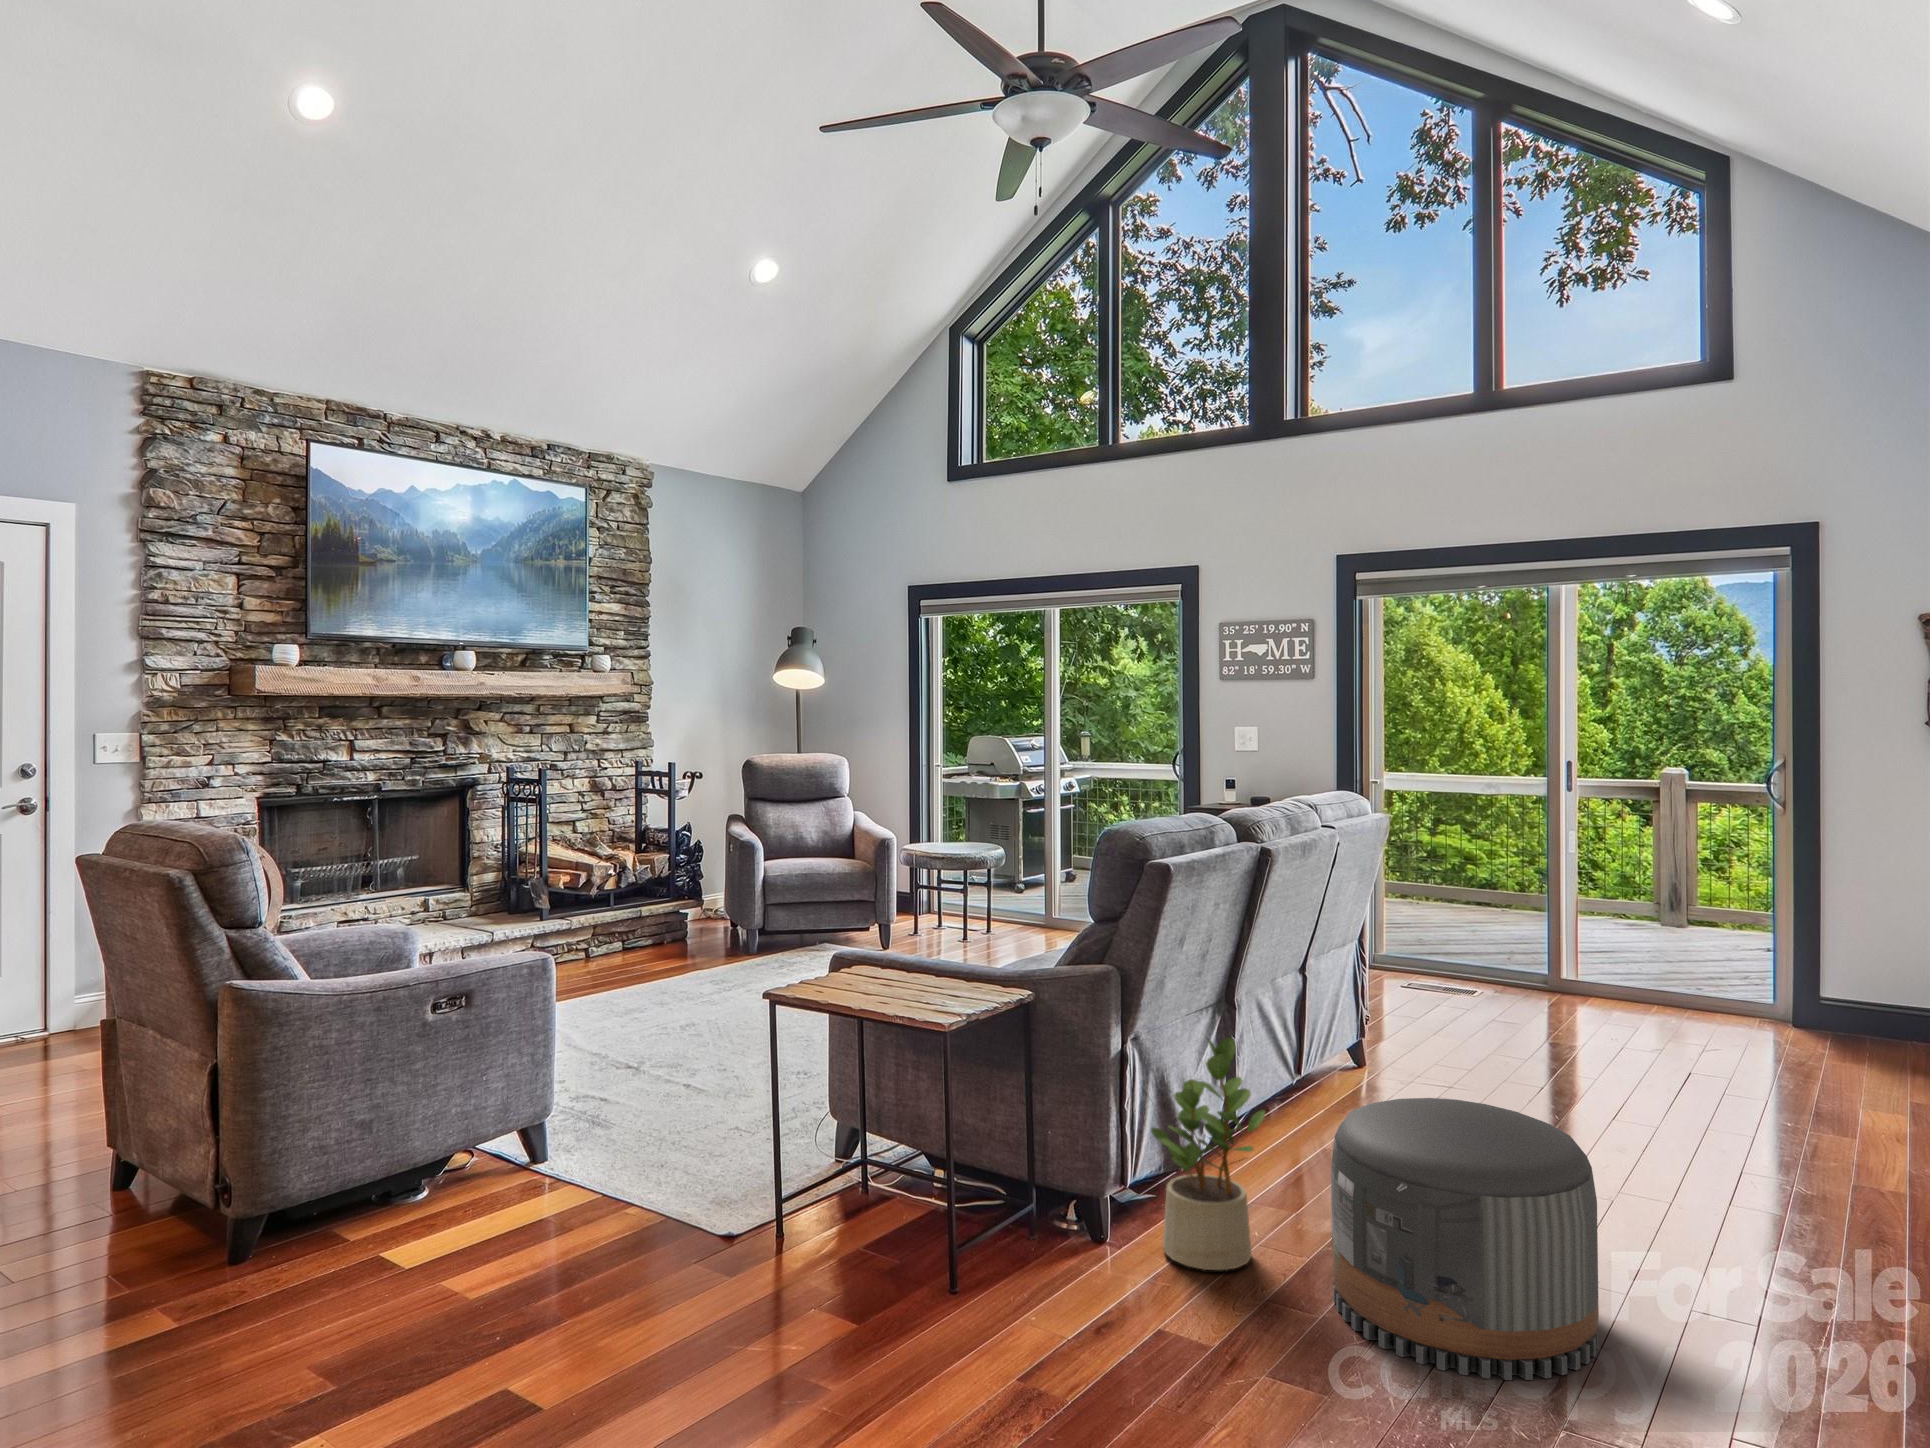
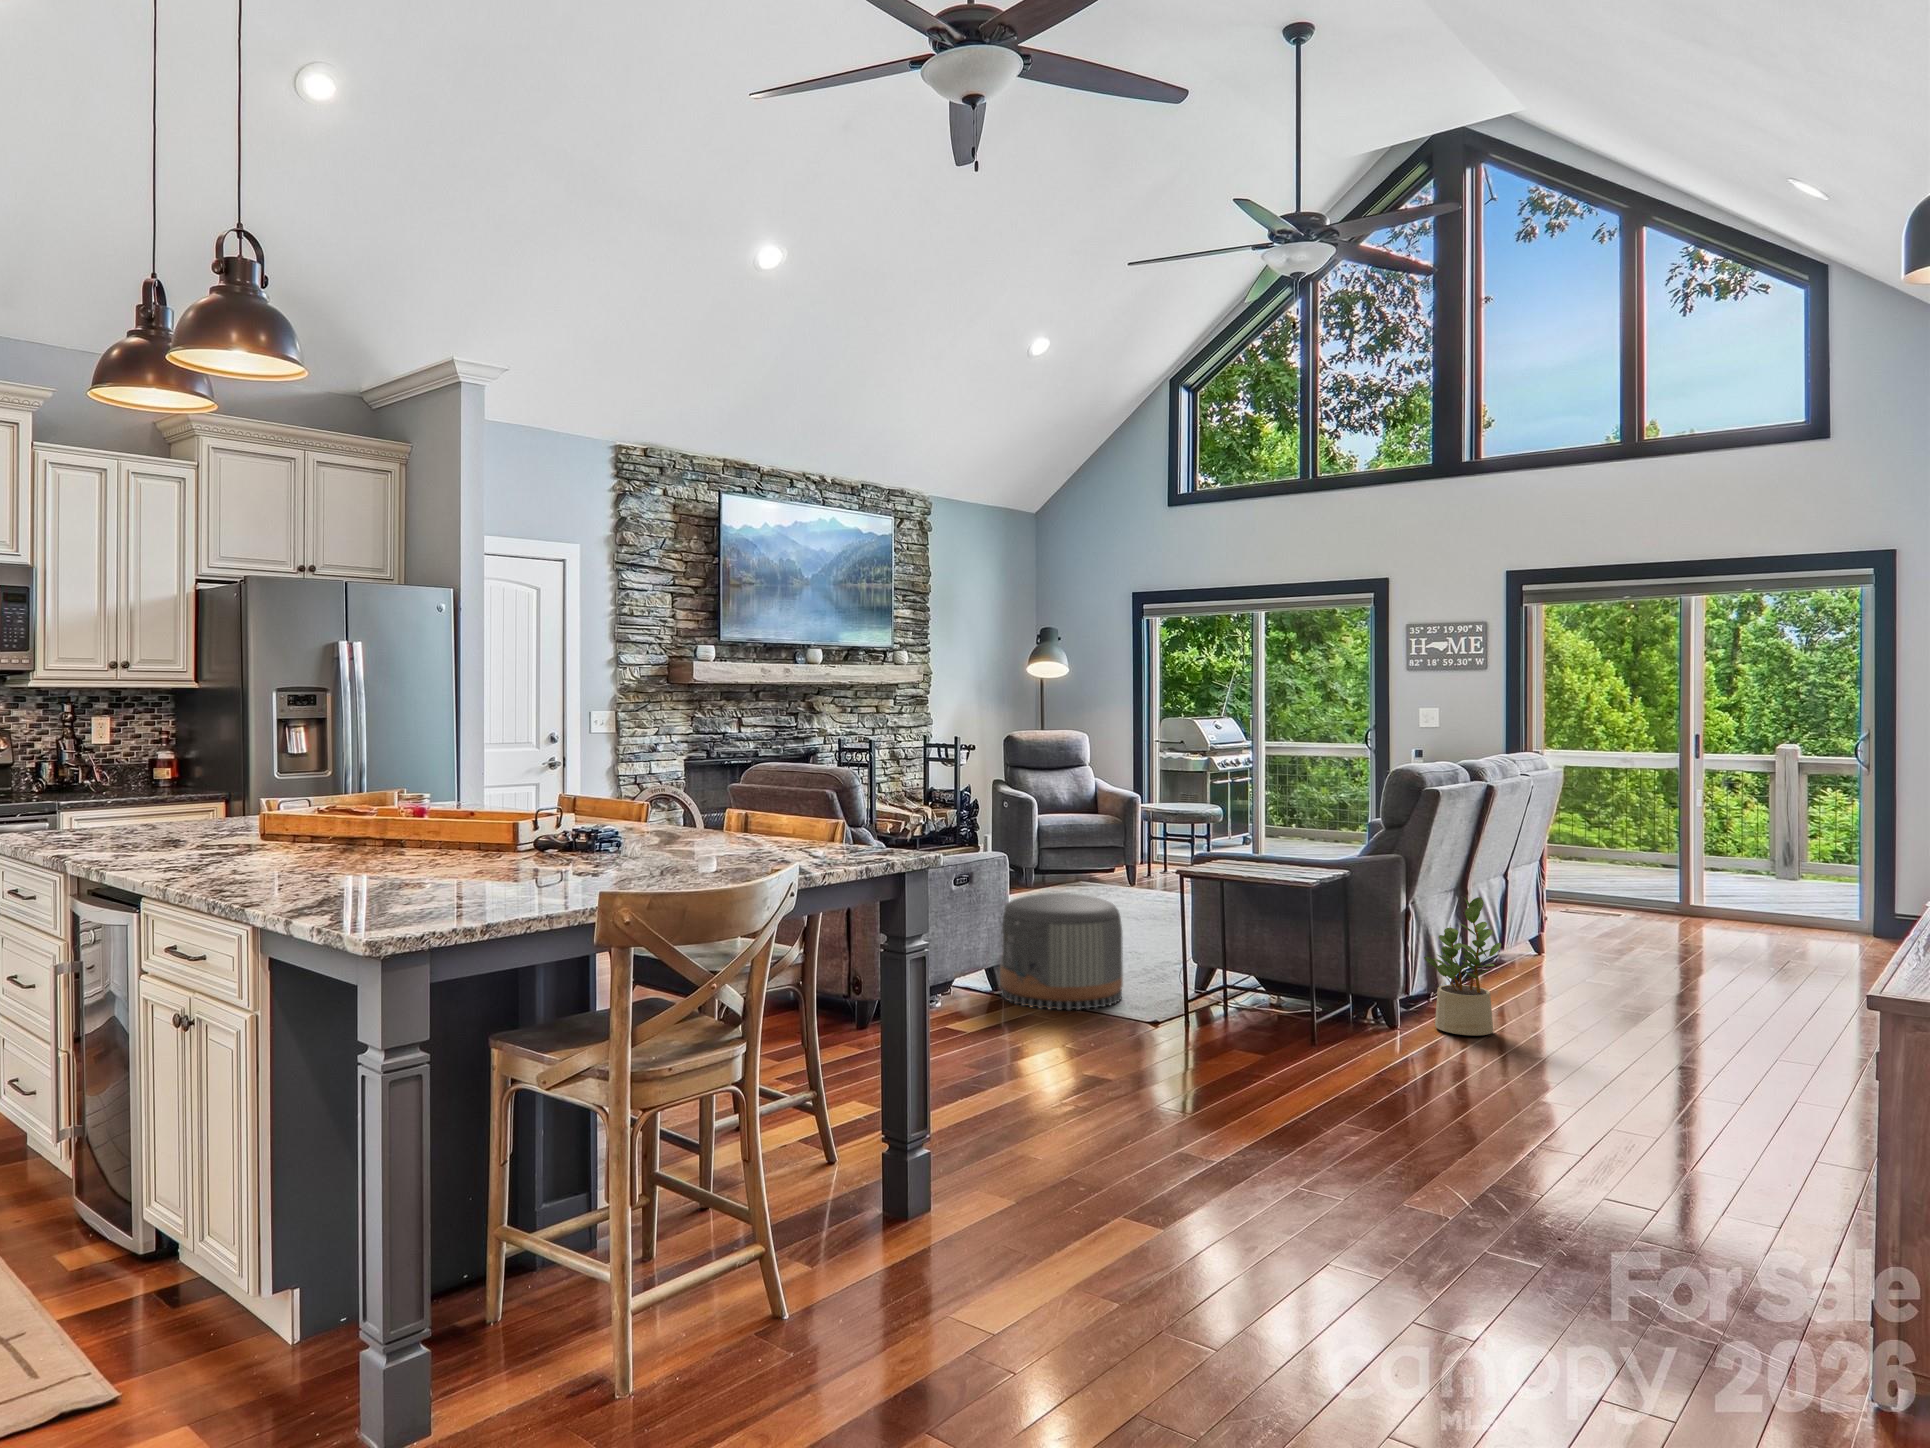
pouf: present [1331,1098,1599,1380] -> present [1000,893,1123,1010]

